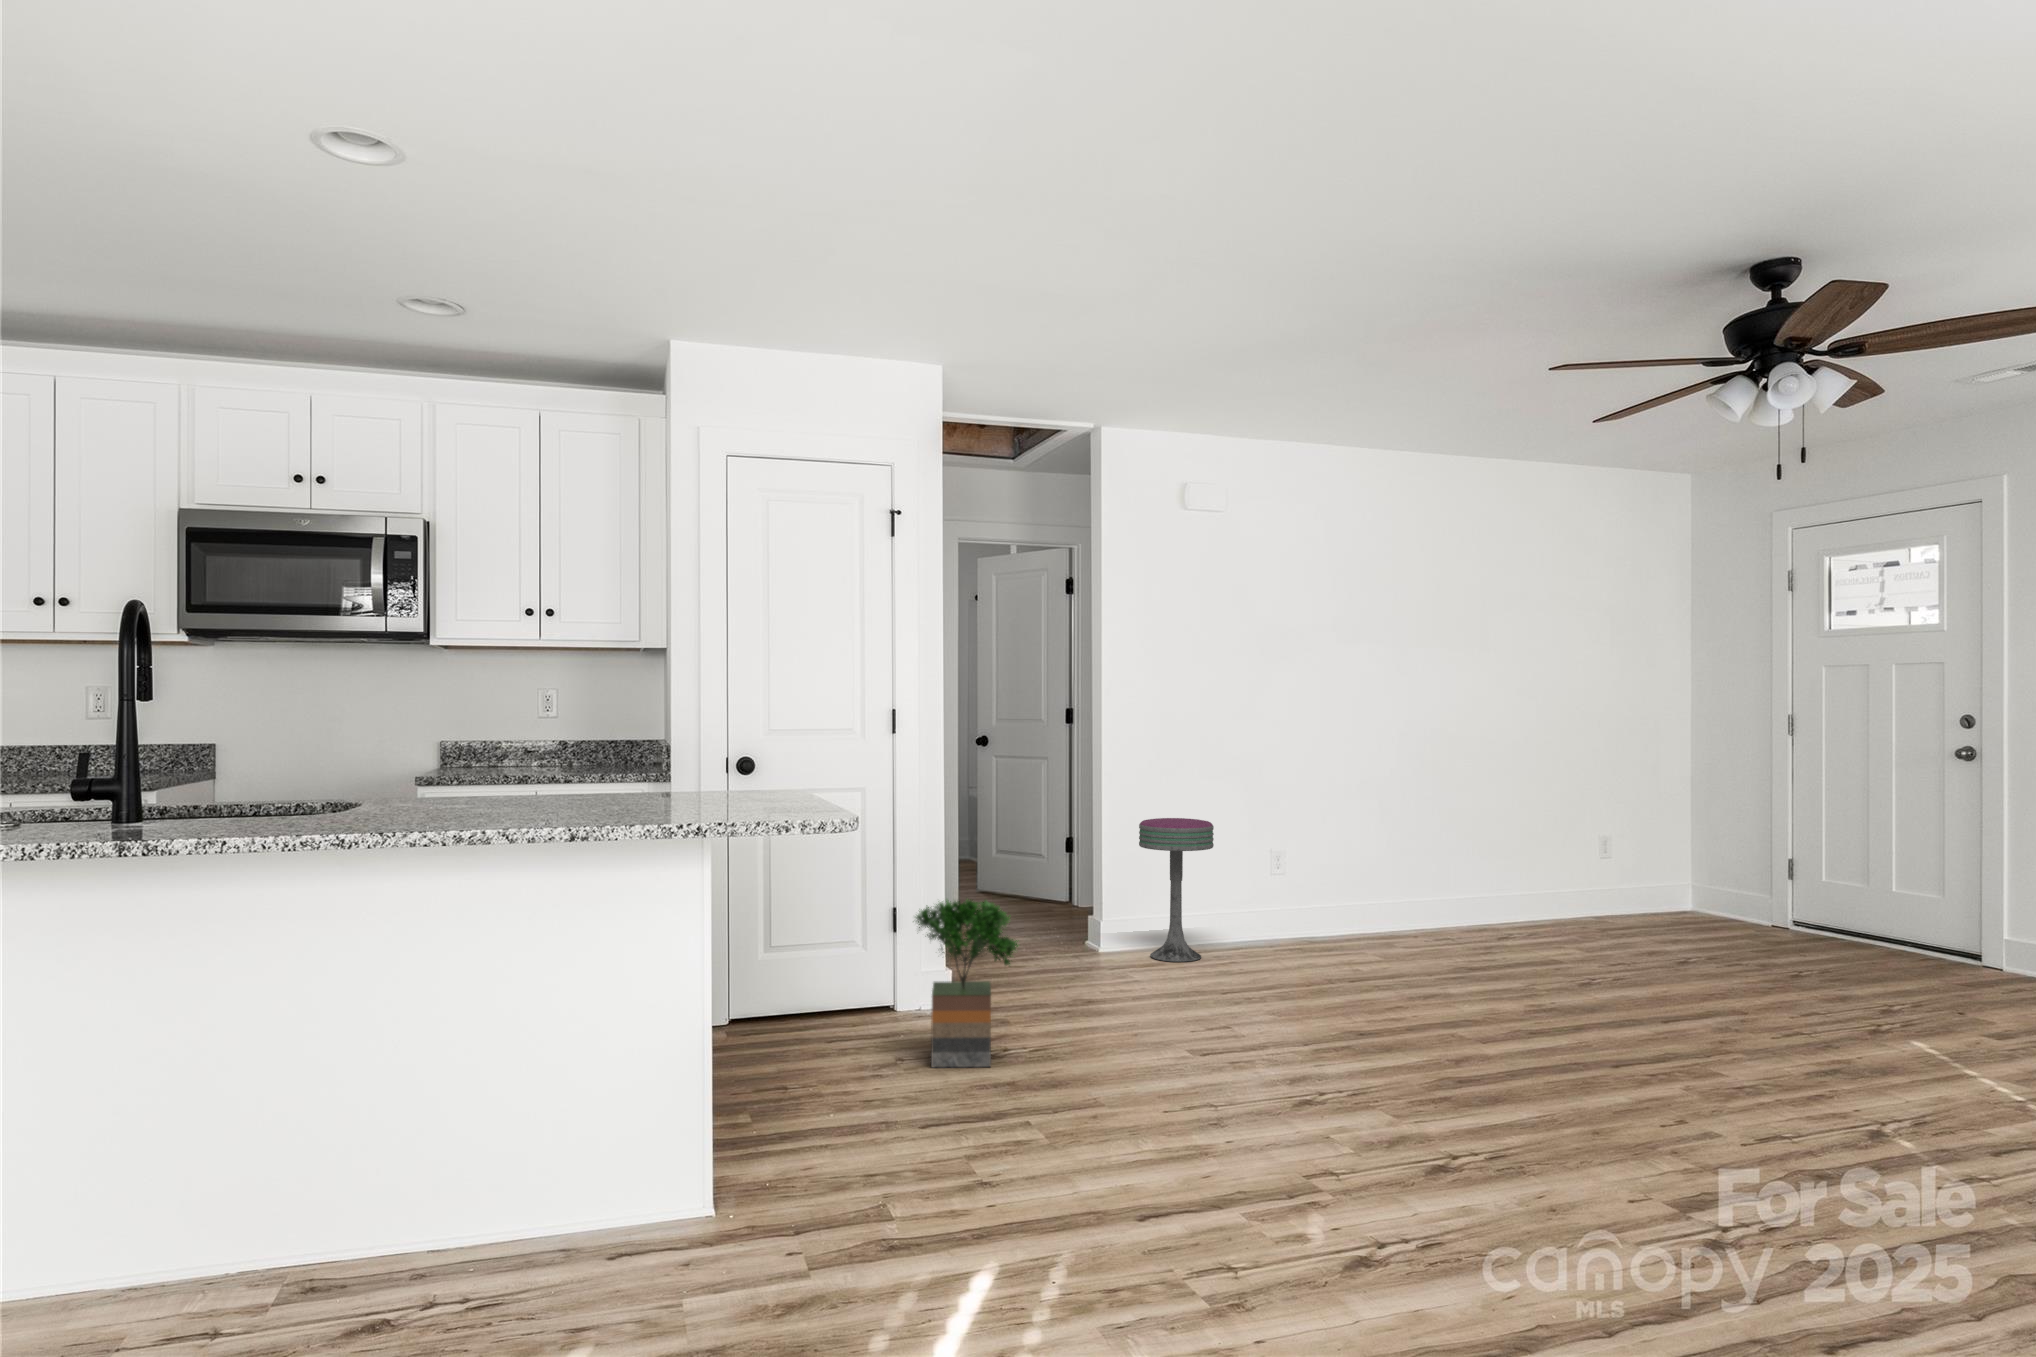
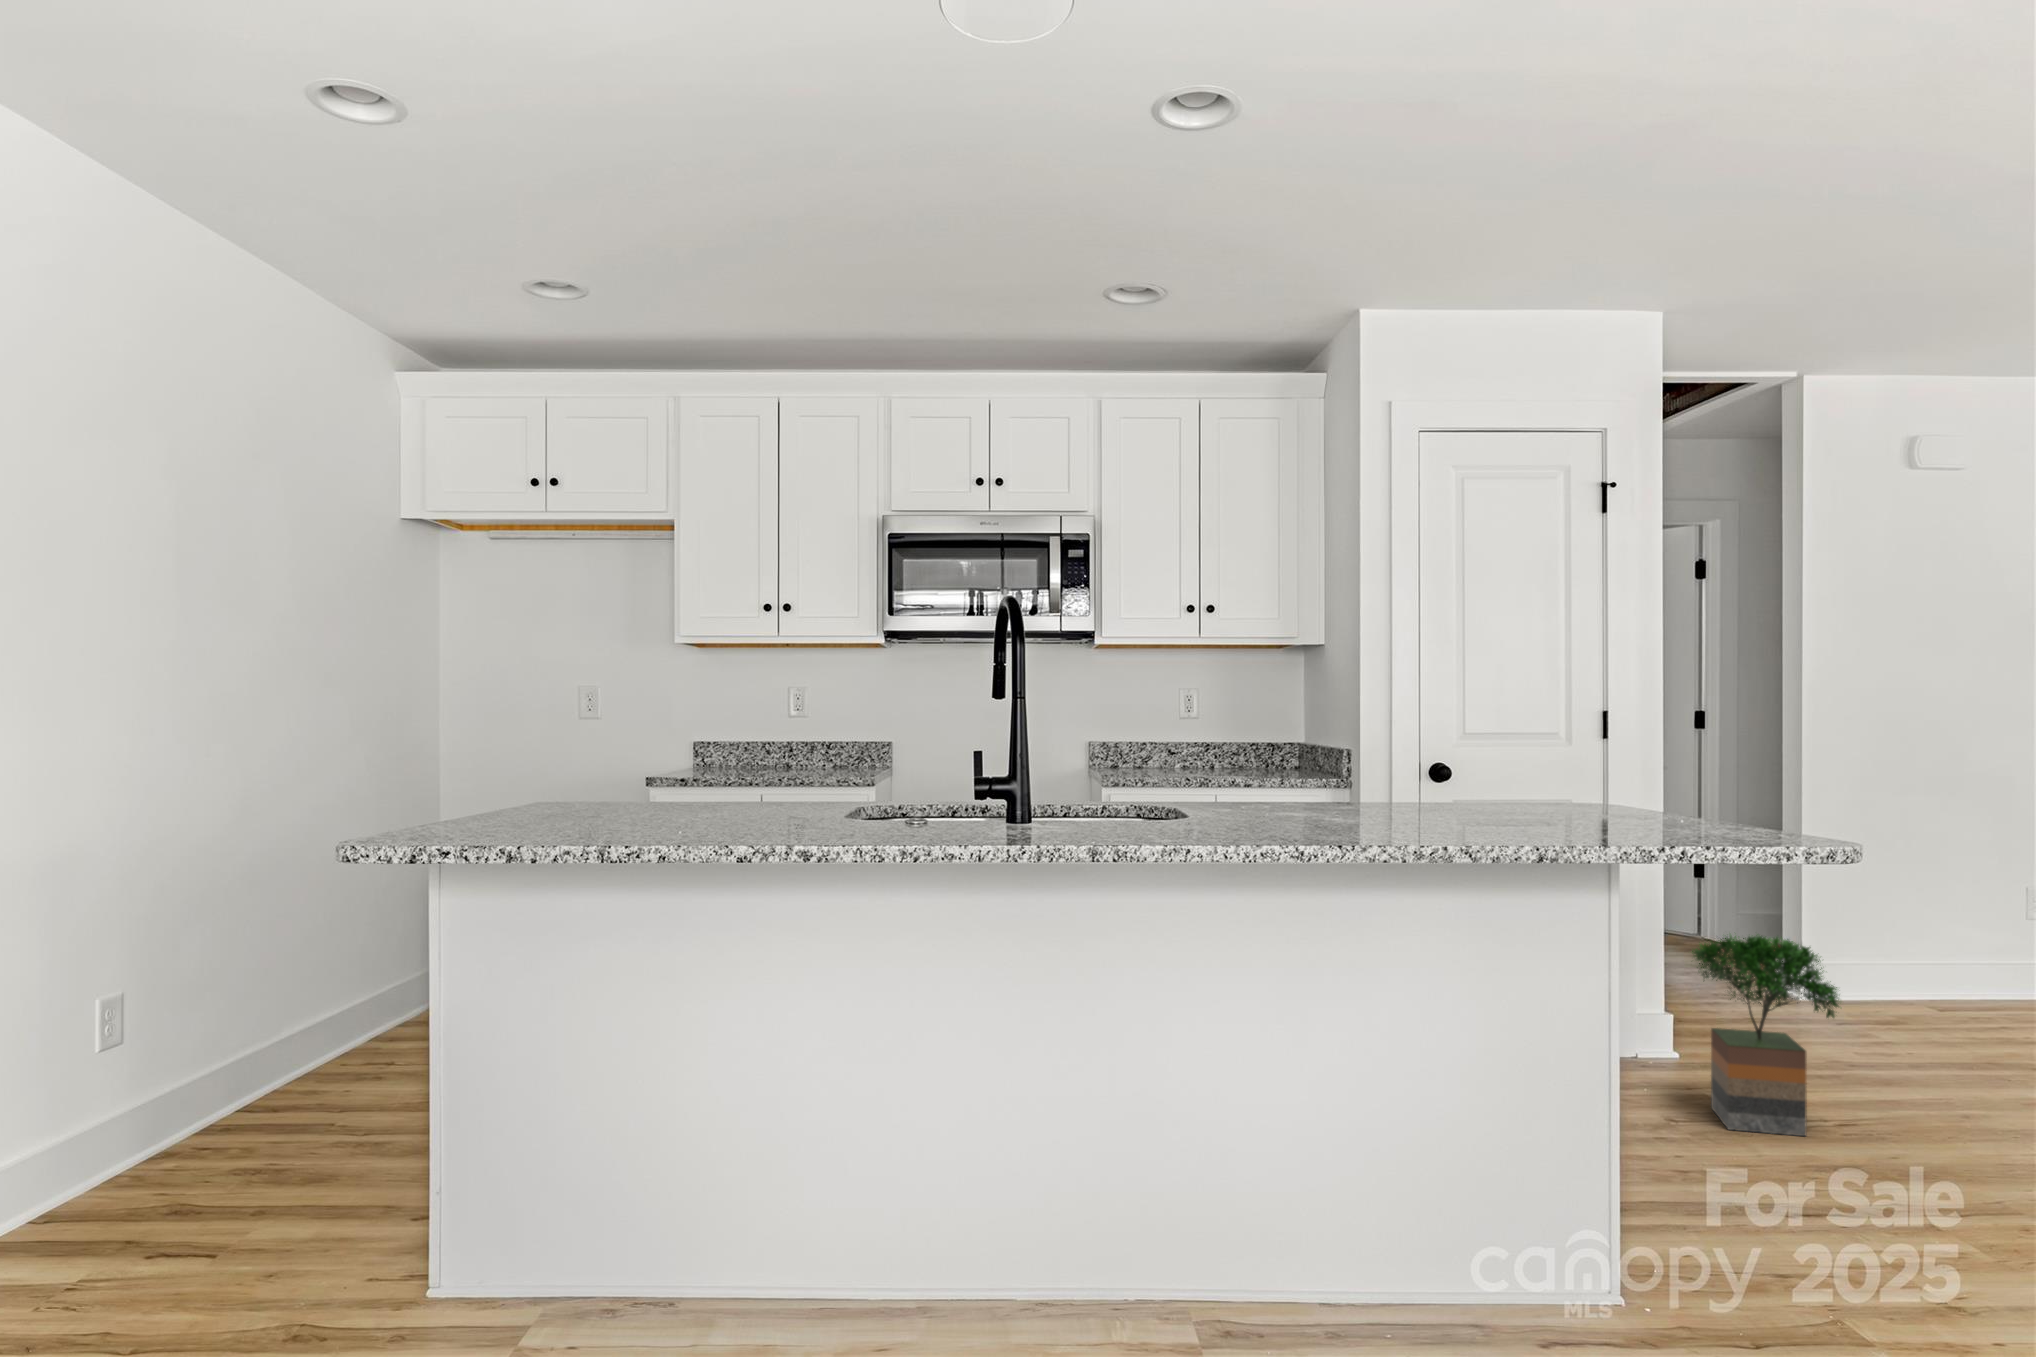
bar stool: present [1139,818,1214,962] -> none [1869,843,1978,1018]

